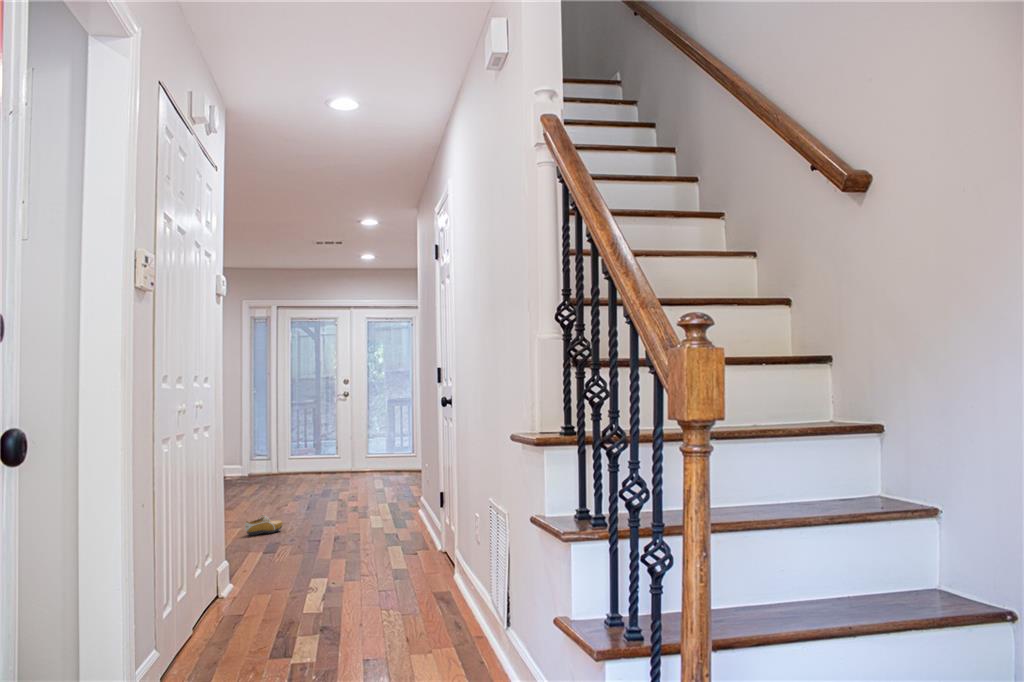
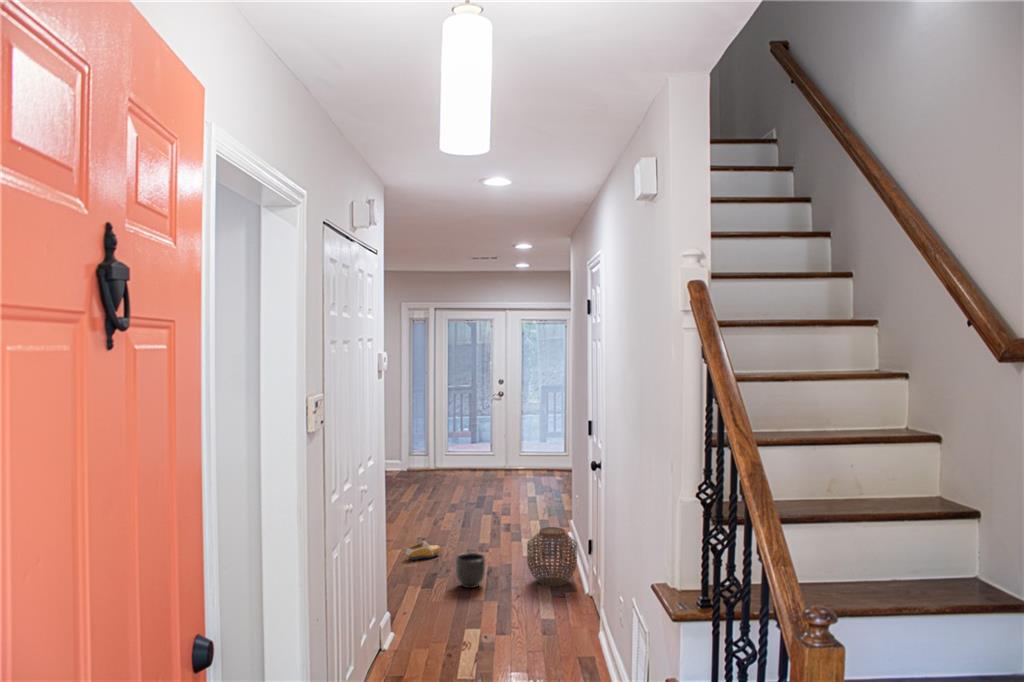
woven basket: none [377,485,430,544] -> present [527,527,577,586]
planter: none [300,515,333,551] -> present [456,553,485,588]

